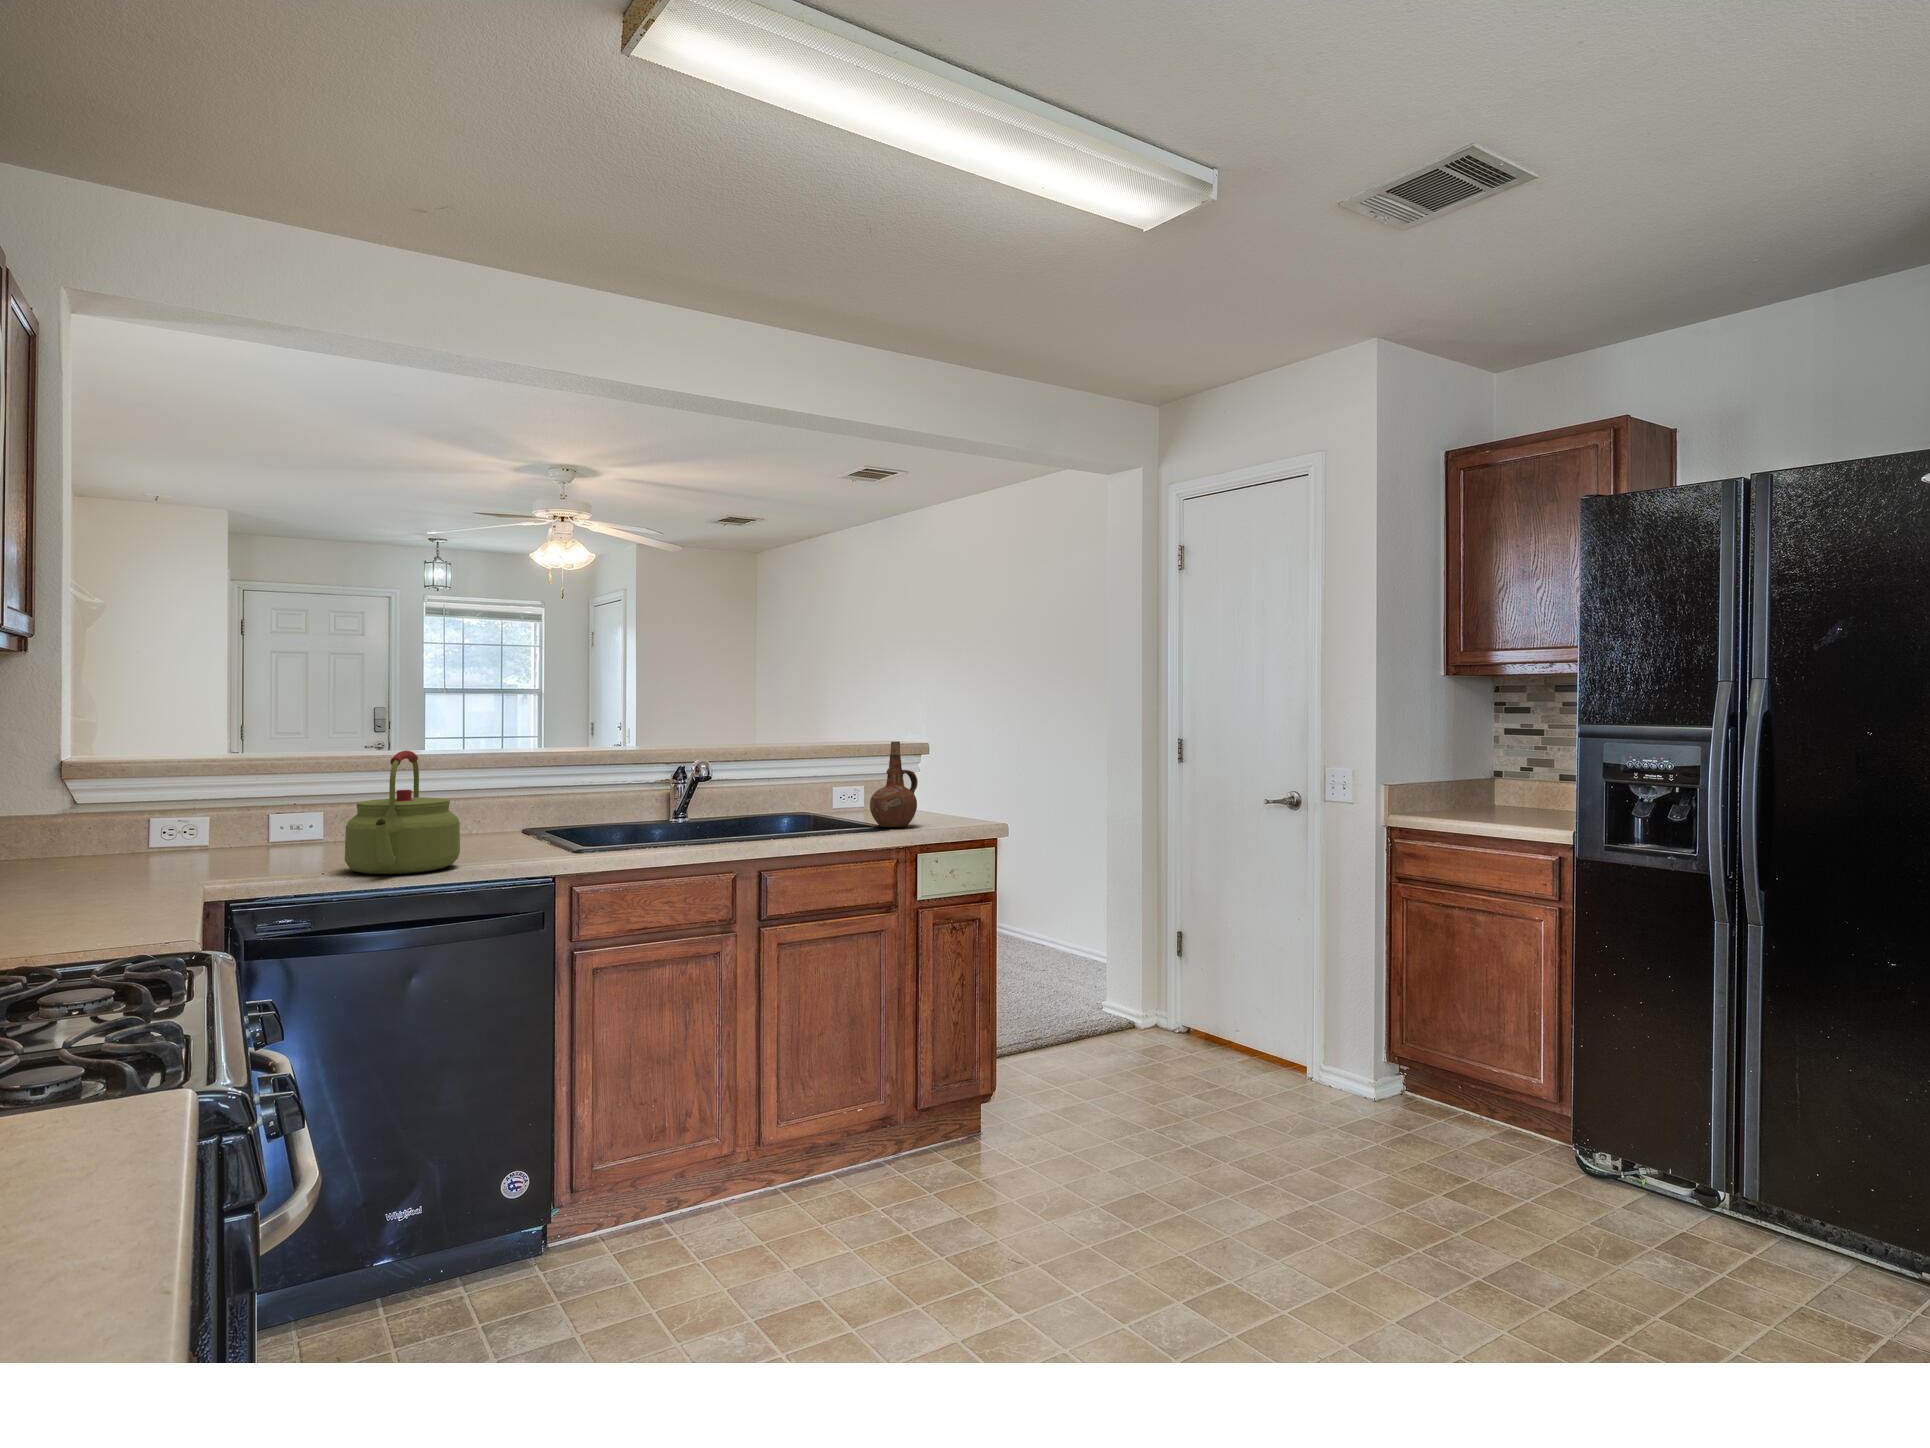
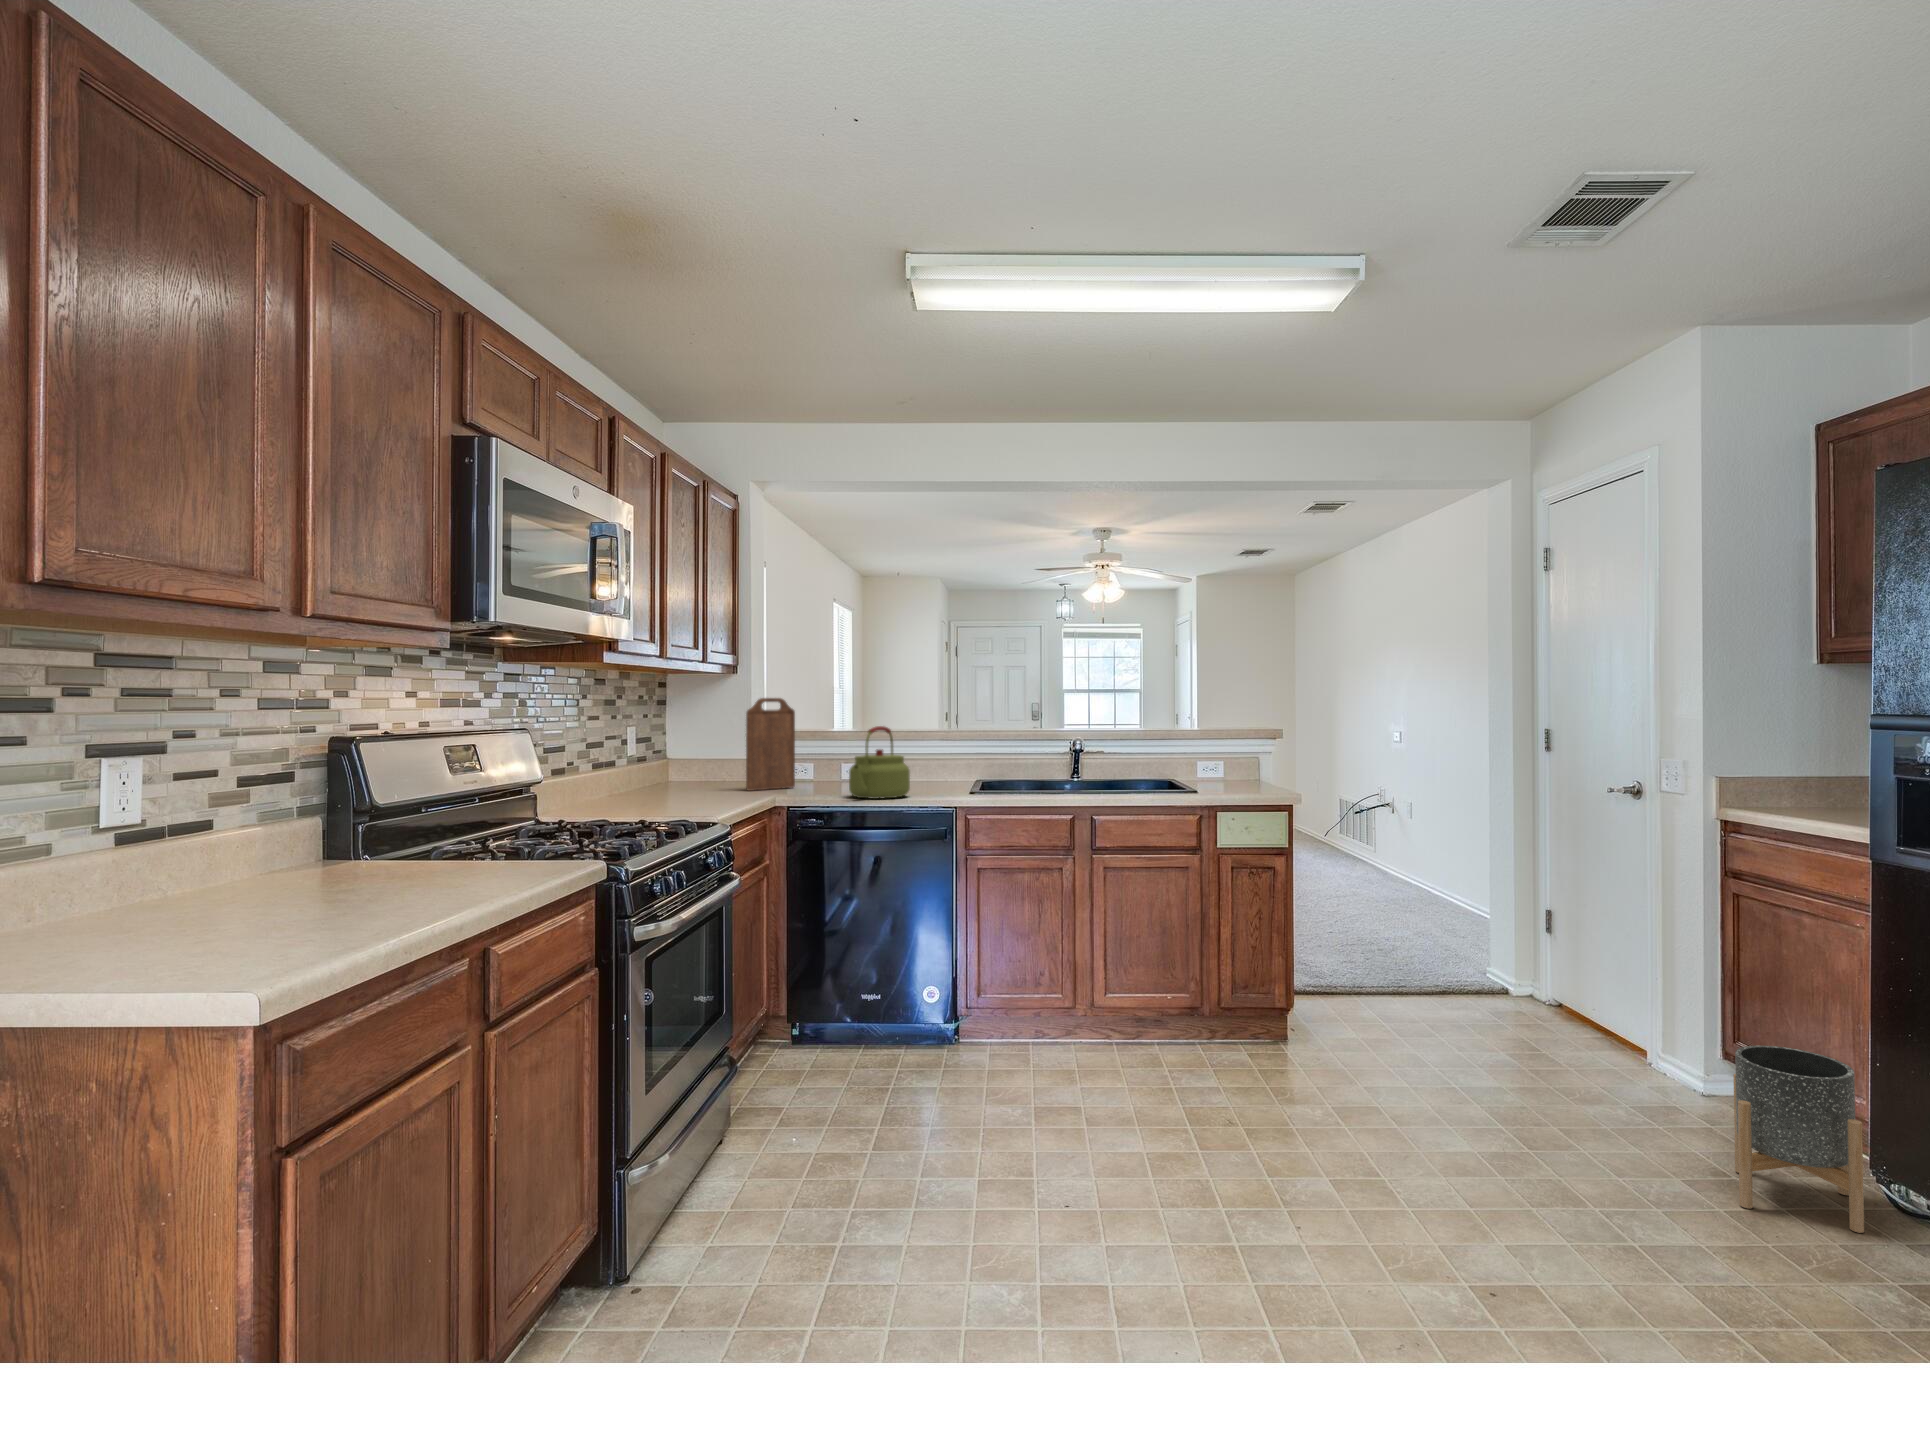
cutting board: none [88,701,188,876] -> present [746,698,795,791]
ceramic pitcher: present [870,741,918,827] -> none [1213,727,1252,793]
planter: none [1486,1049,1620,1218] -> present [1733,1046,1864,1233]

